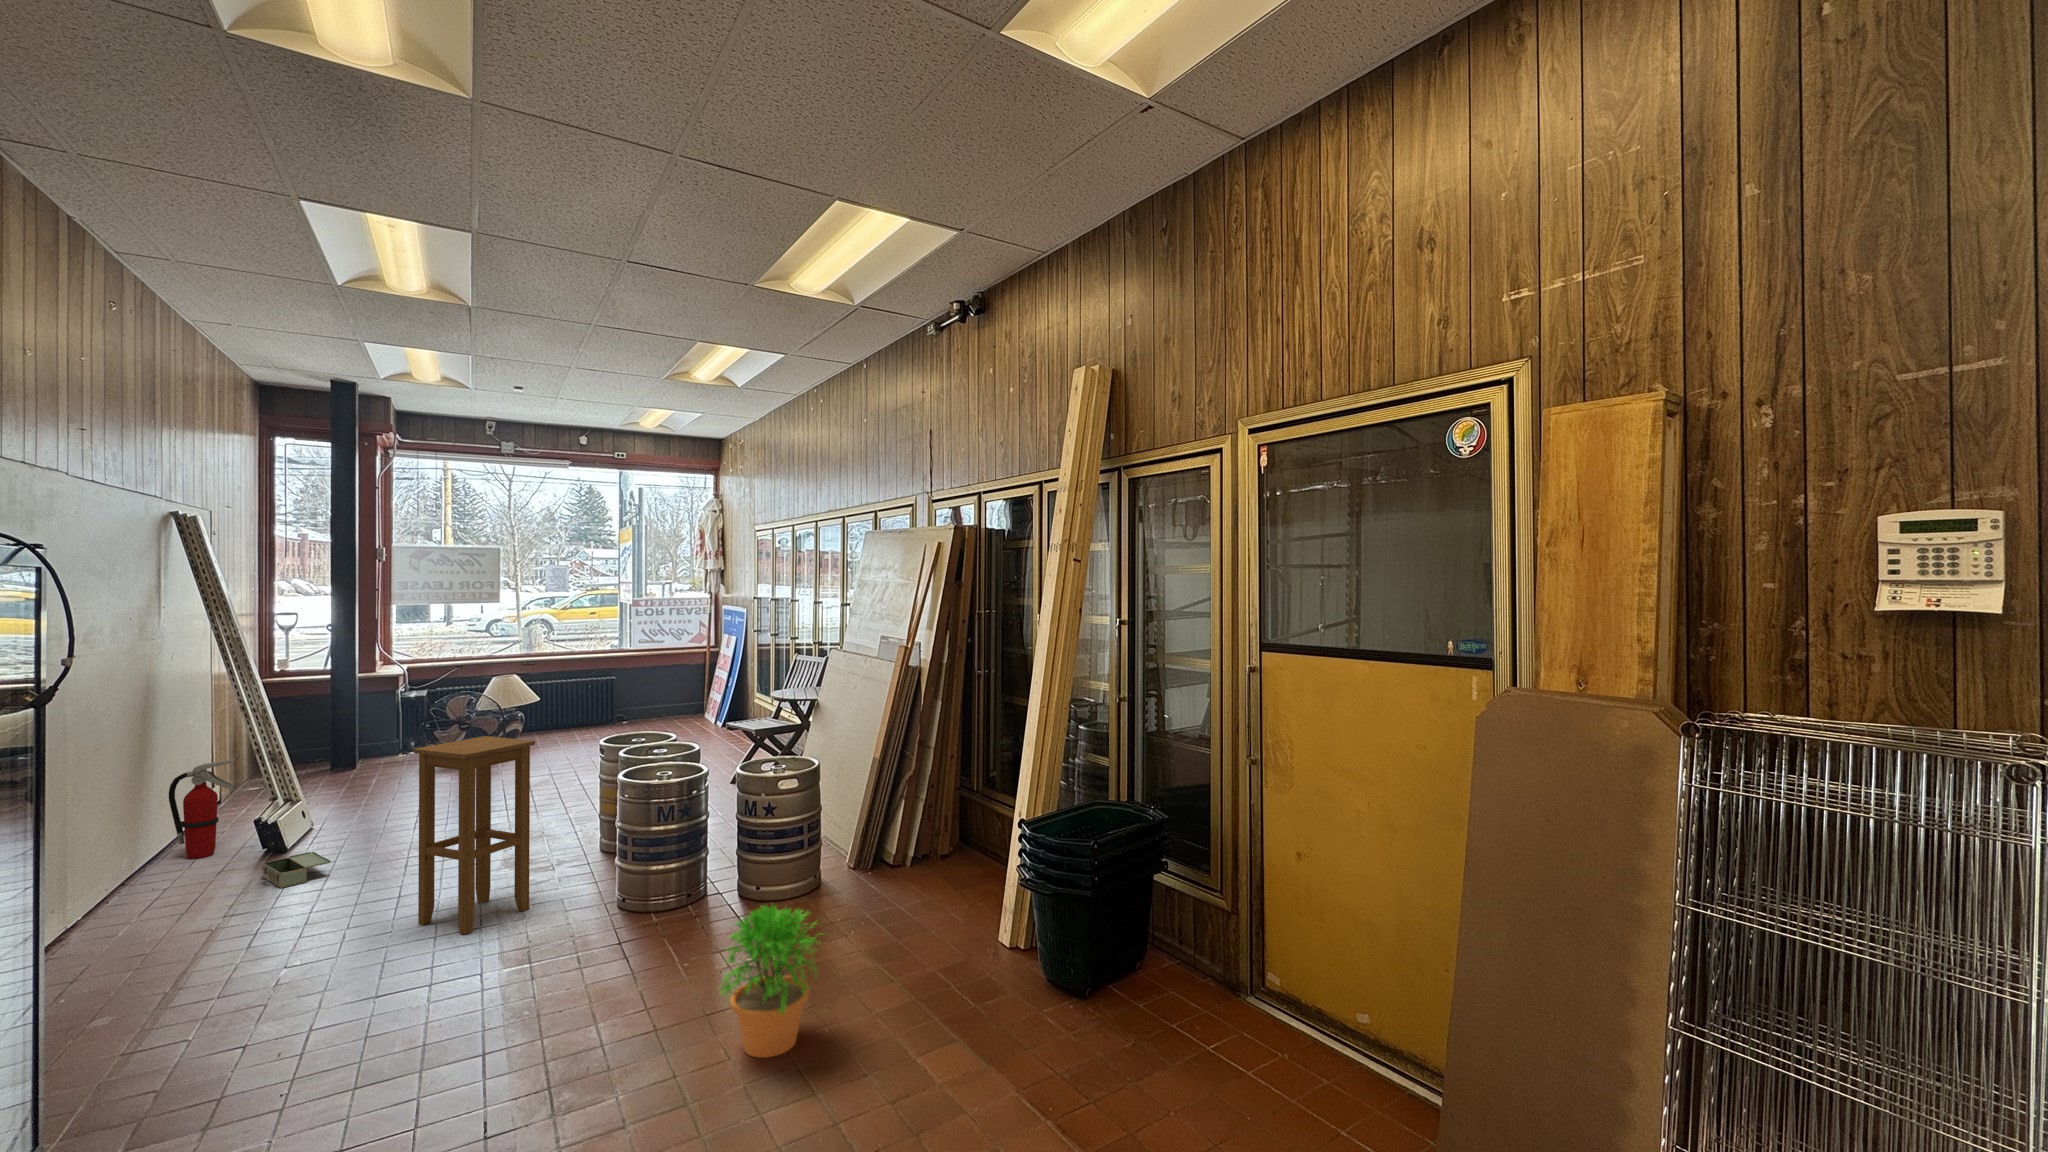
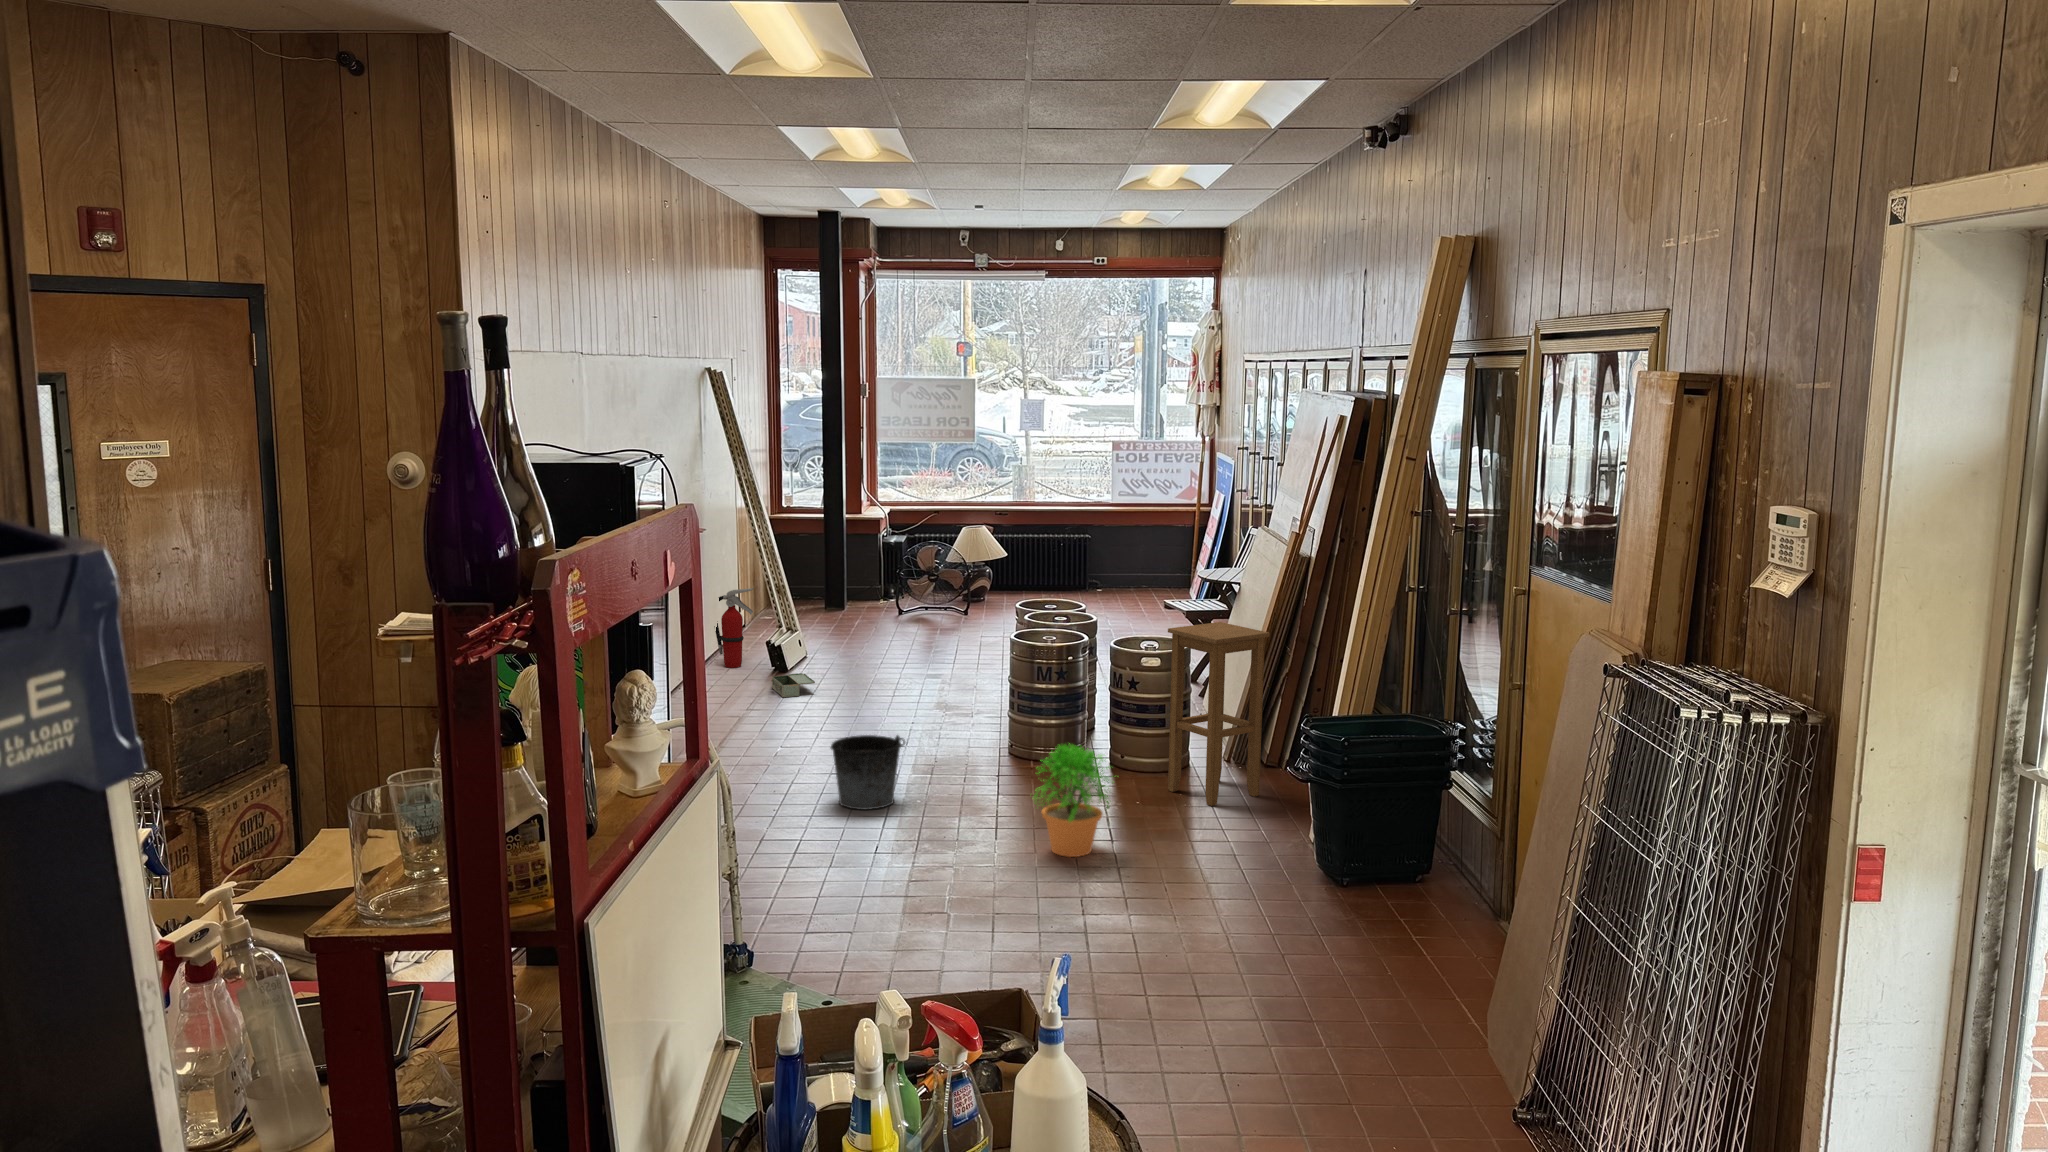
stool: present [413,736,535,934] -> present [1168,622,1270,806]
bucket: none [379,931,502,1058] -> present [831,735,905,810]

